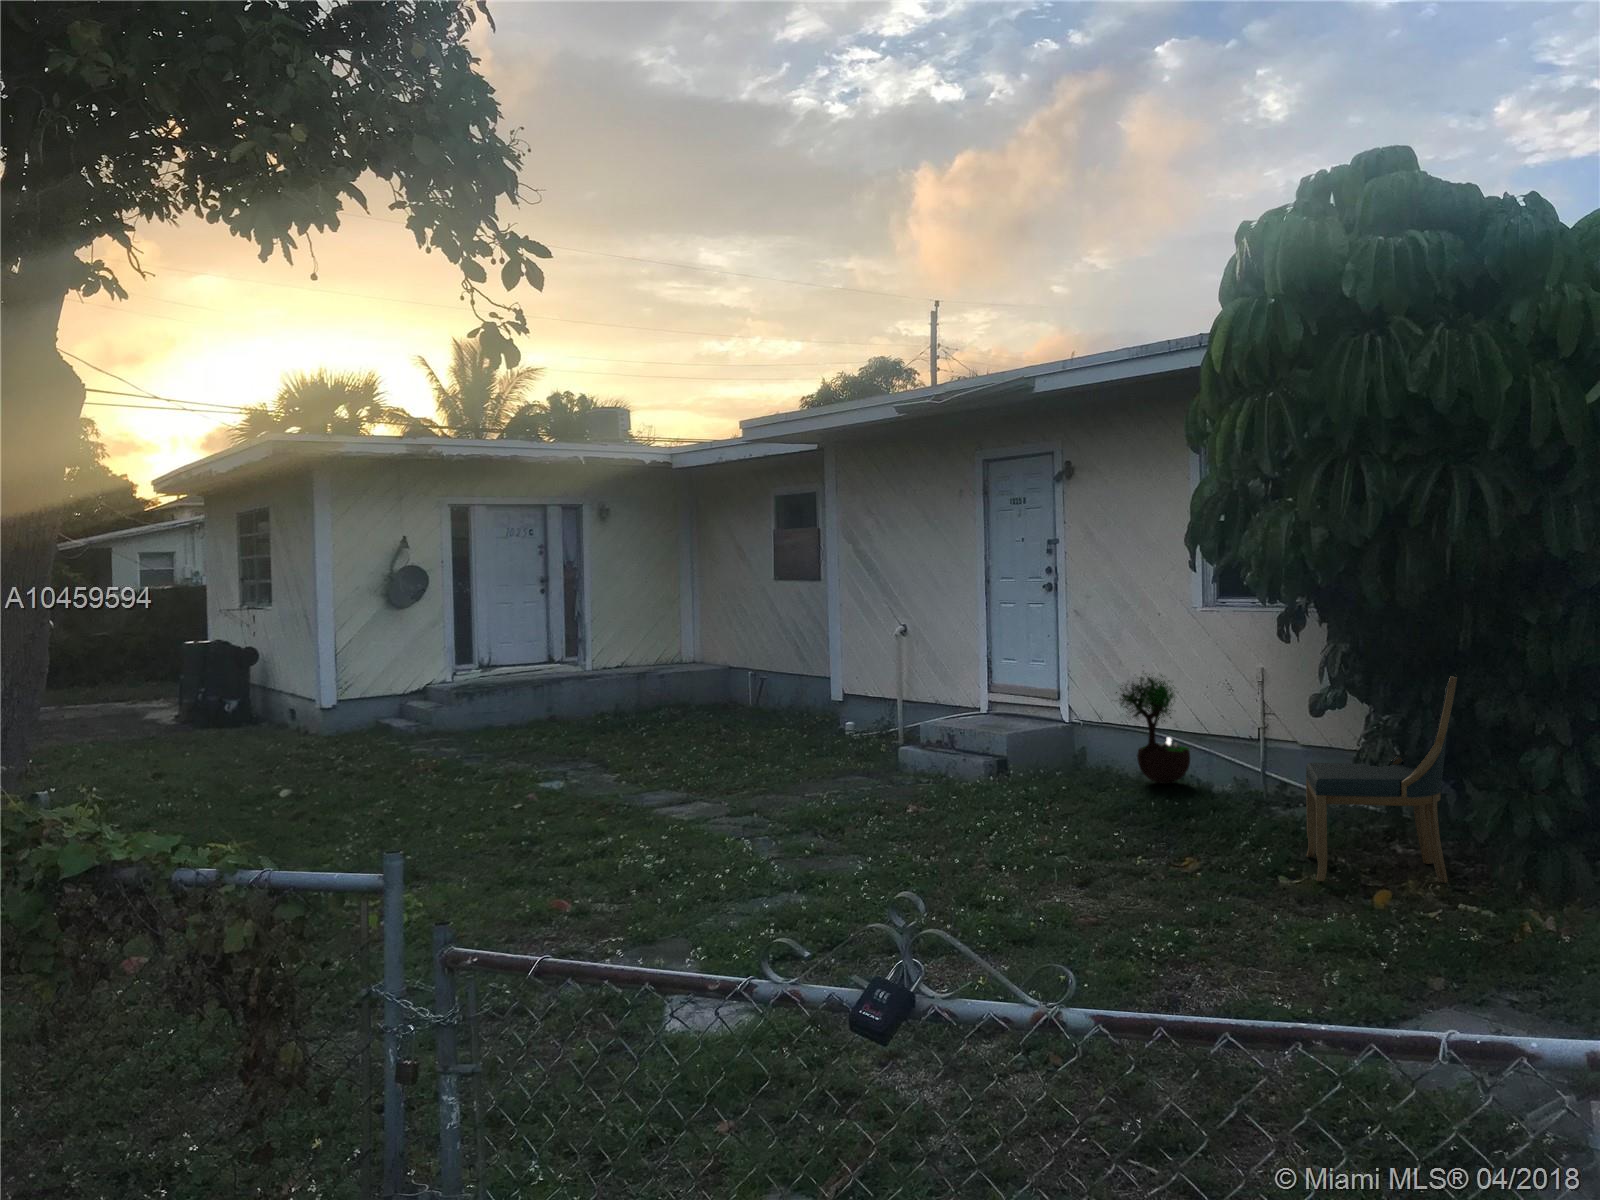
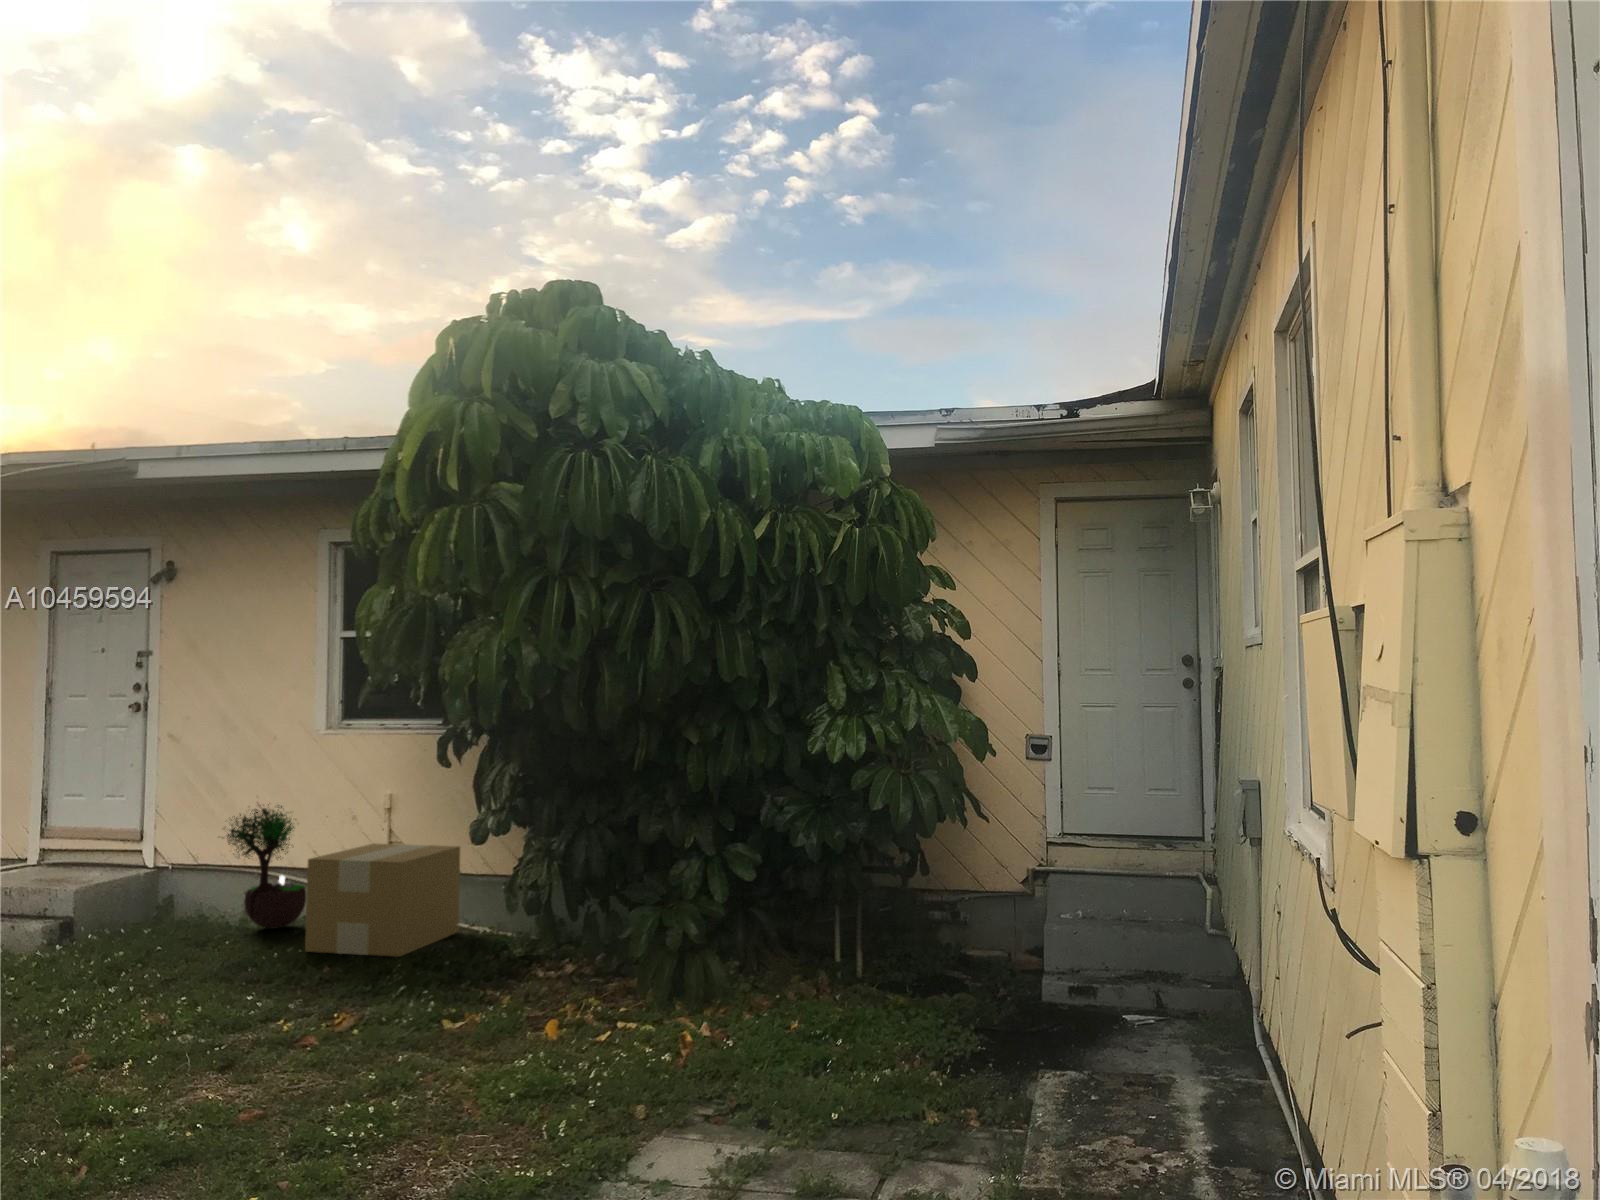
chair: present [1306,676,1457,883] -> none [459,788,616,1020]
cardboard box: none [1181,713,1330,819] -> present [305,843,460,957]

